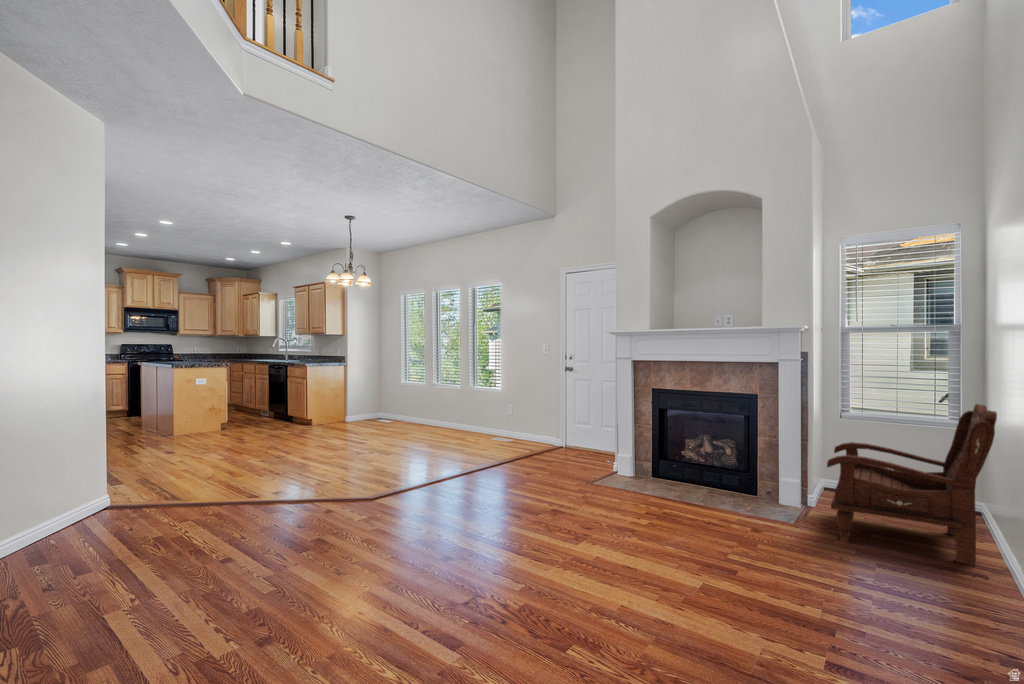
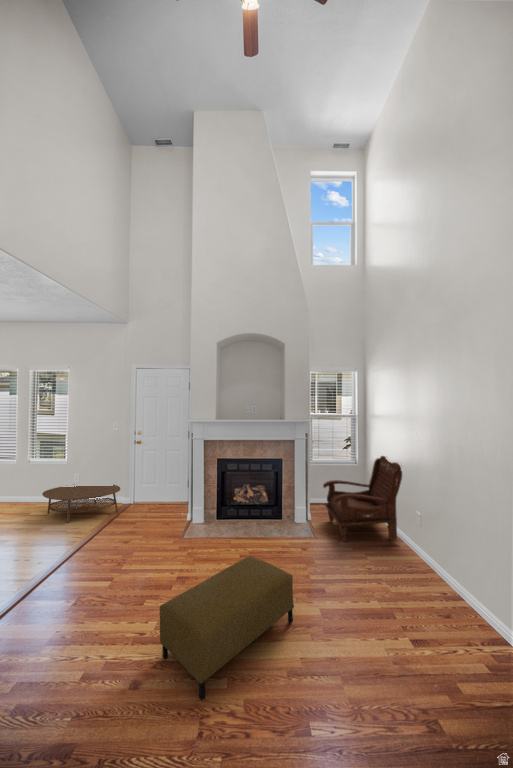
coffee table: none [471,414,548,451] -> present [42,485,120,523]
ottoman: none [478,485,652,587] -> present [160,556,294,700]

